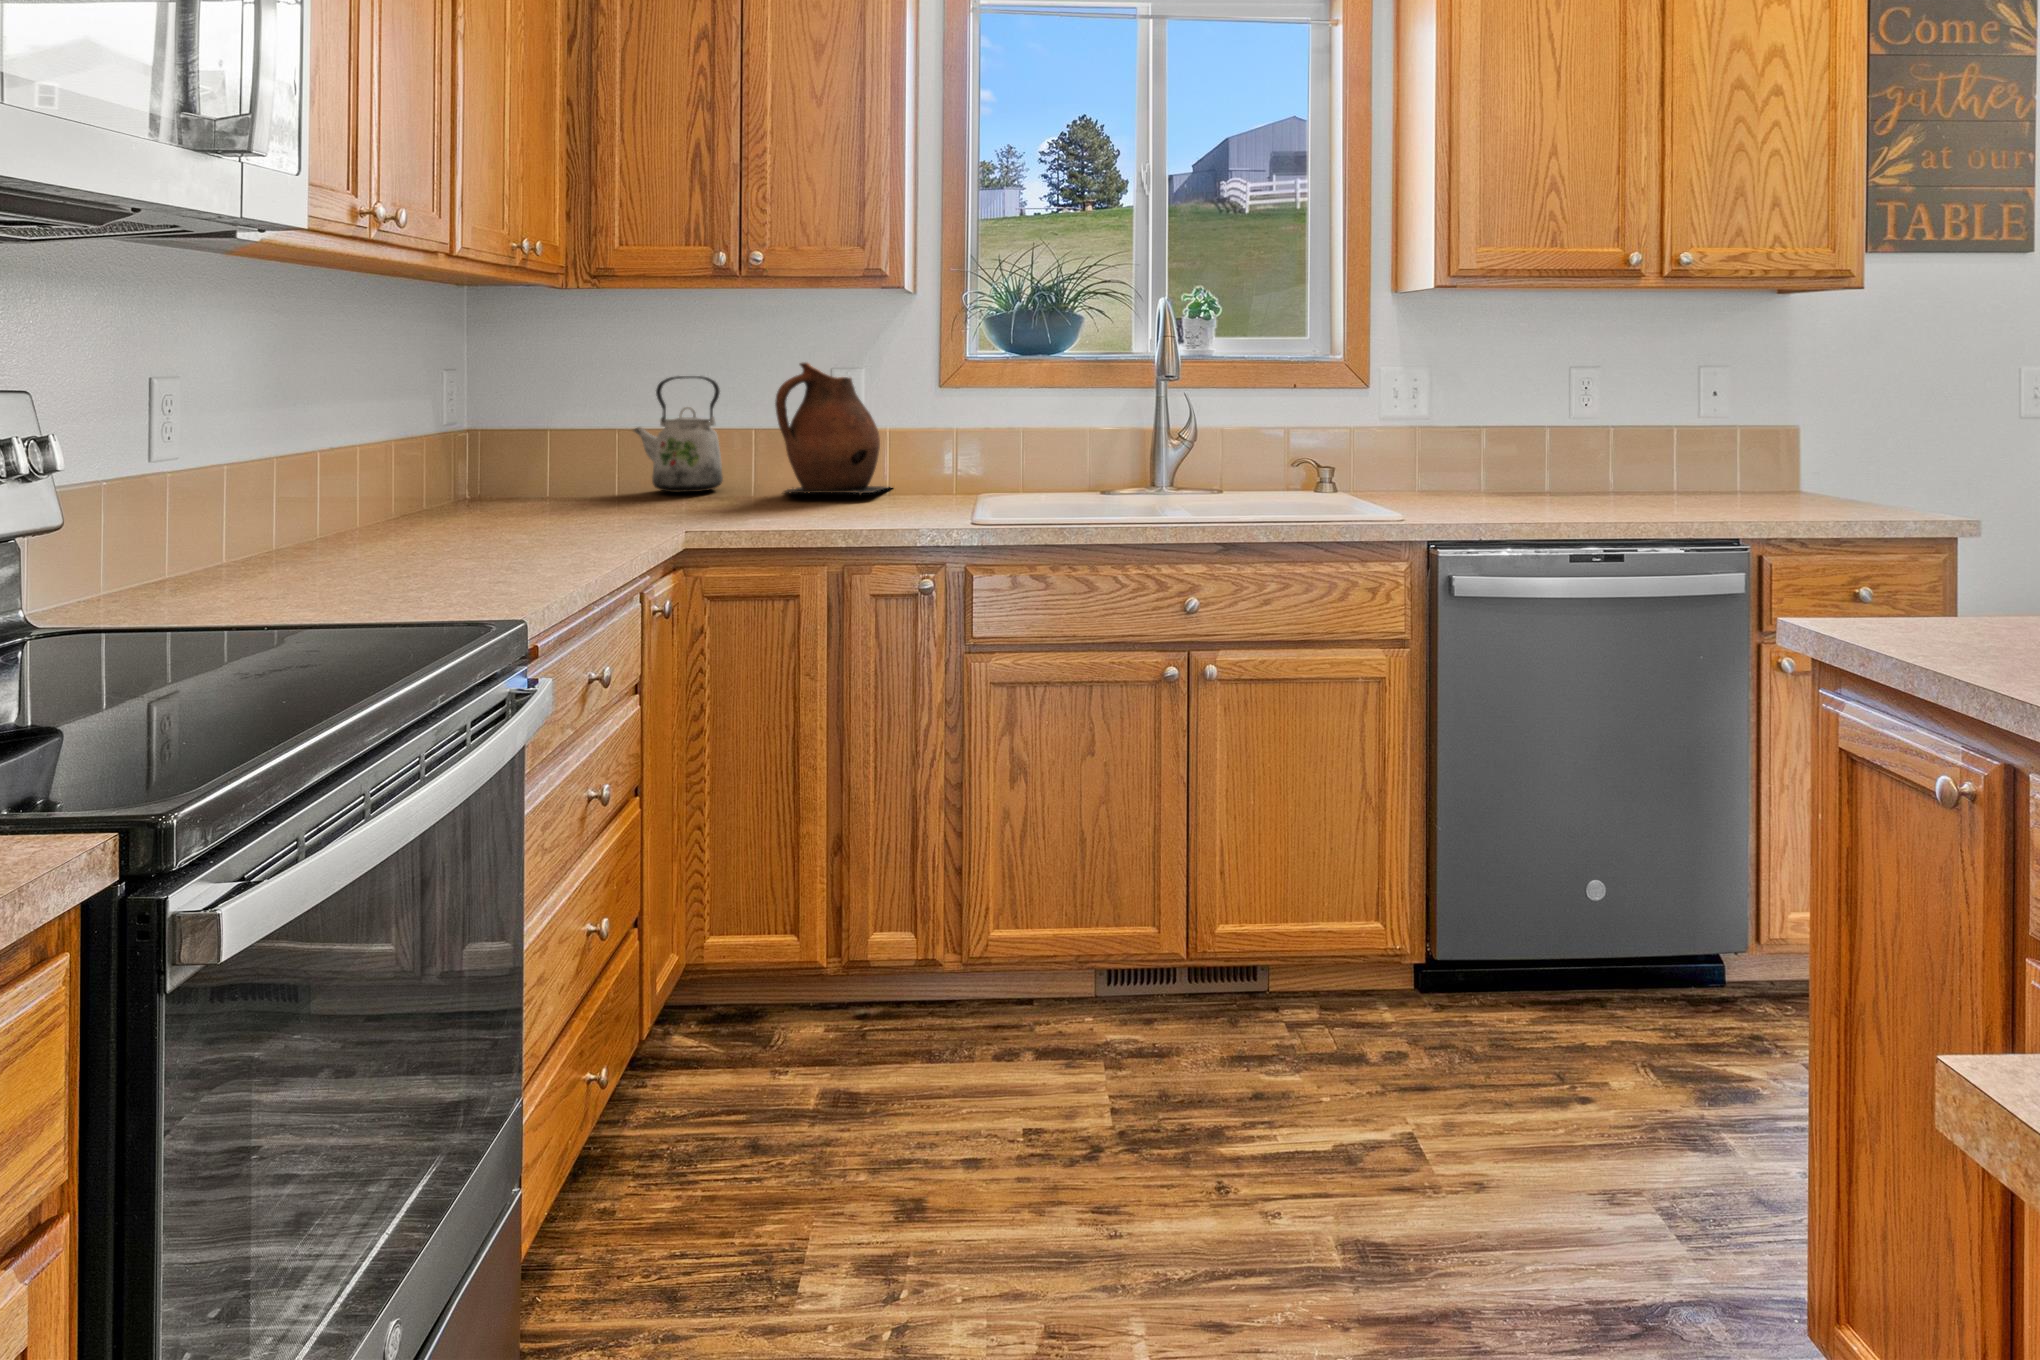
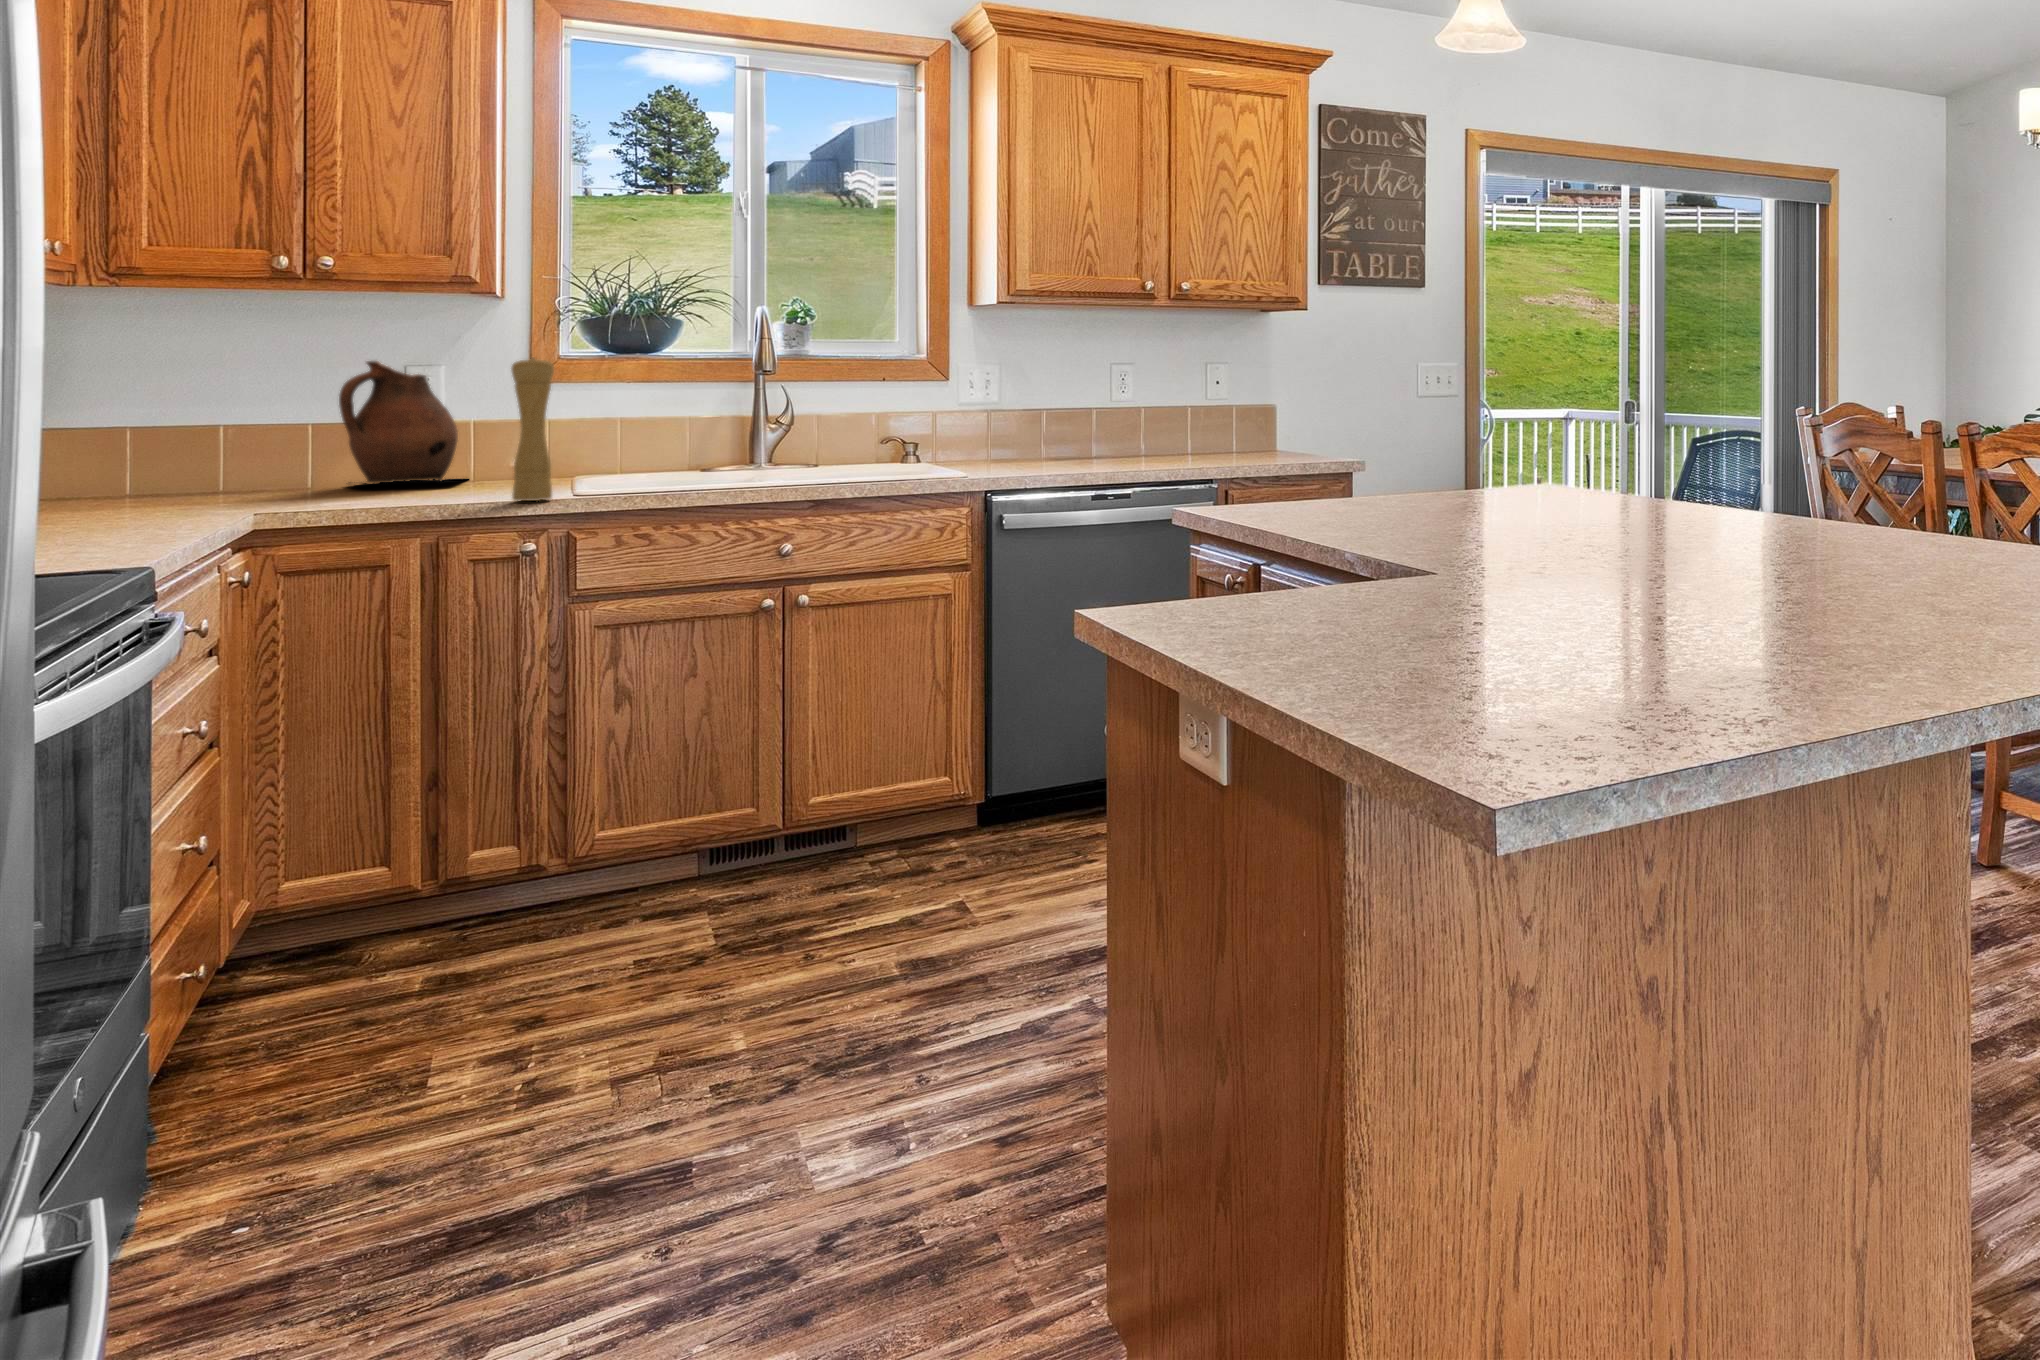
pepper mill: none [904,365,946,534] -> present [512,358,554,501]
kettle: present [633,376,723,492] -> none [144,375,264,491]

